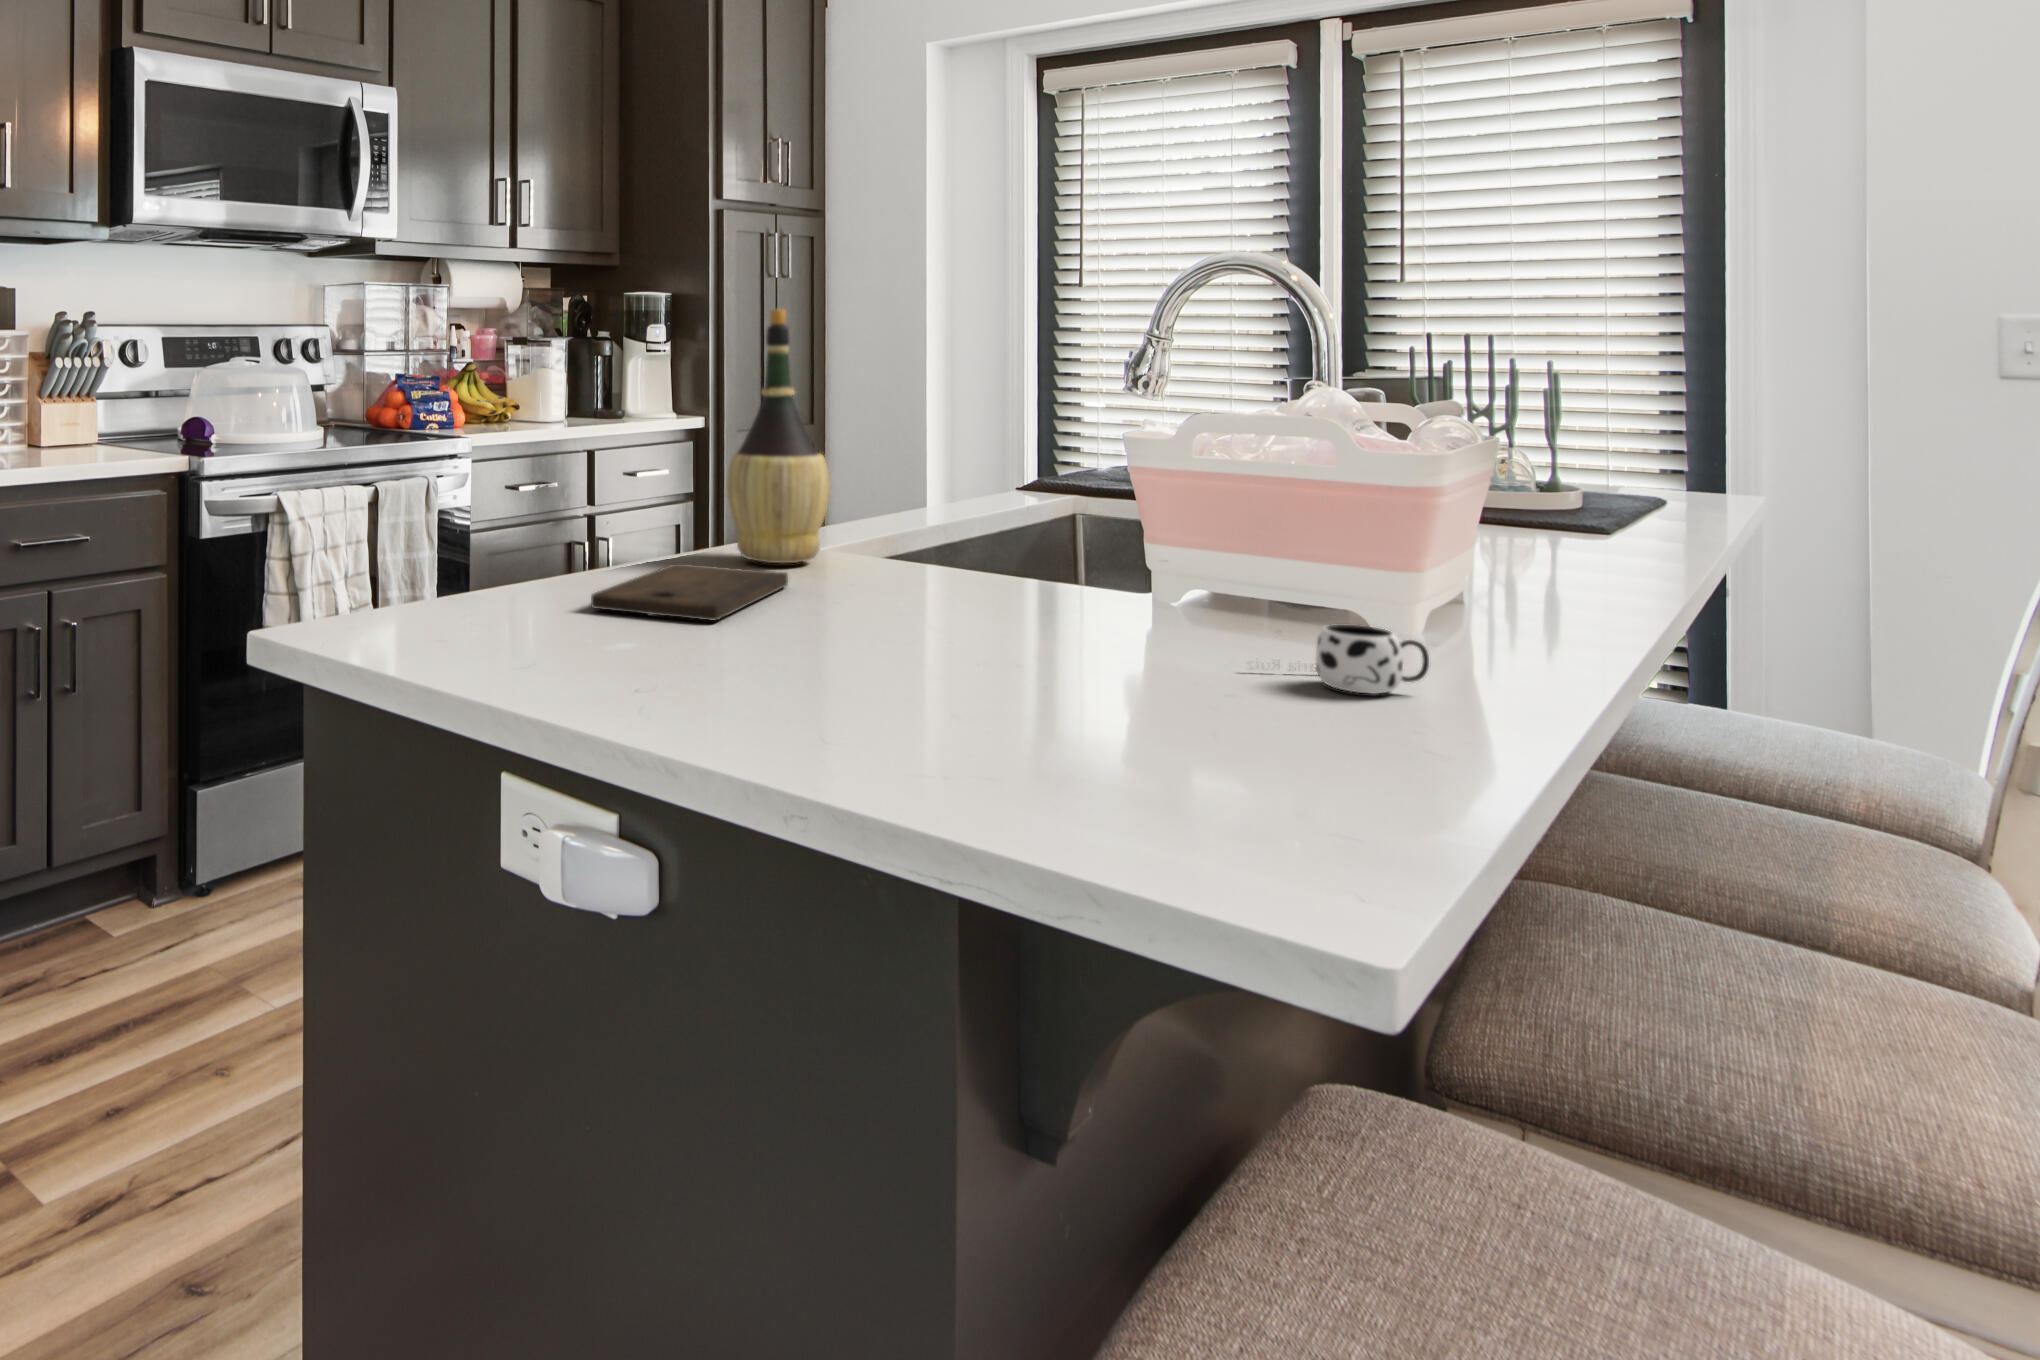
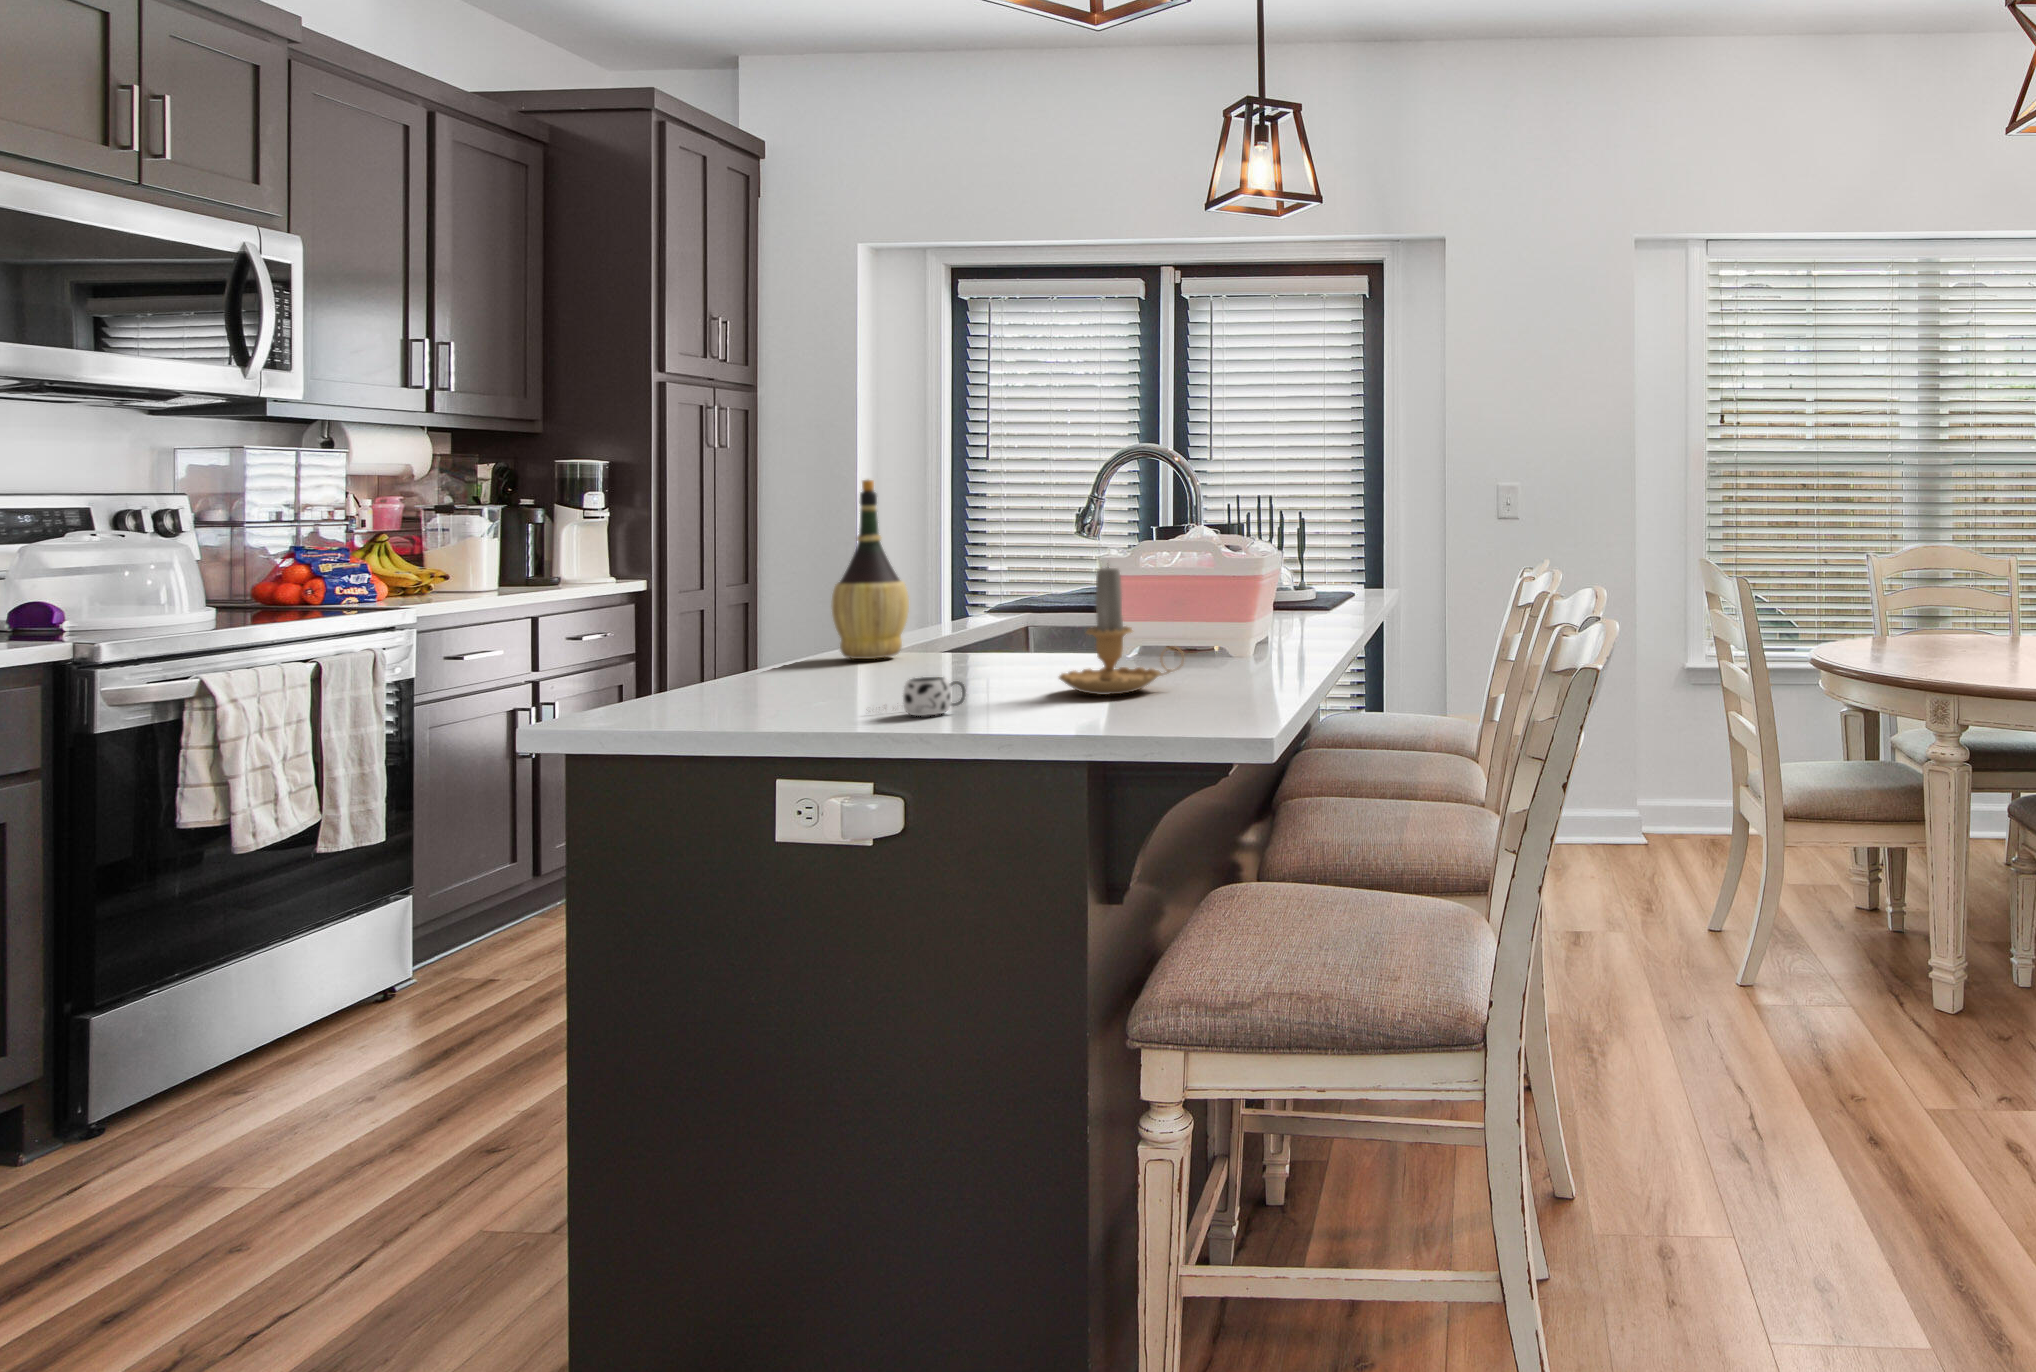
candle: none [964,458,1218,716] -> present [1059,567,1183,695]
cutting board: present [591,564,788,621] -> none [776,659,897,689]
mug: present [1248,625,1429,694] -> present [866,677,966,716]

